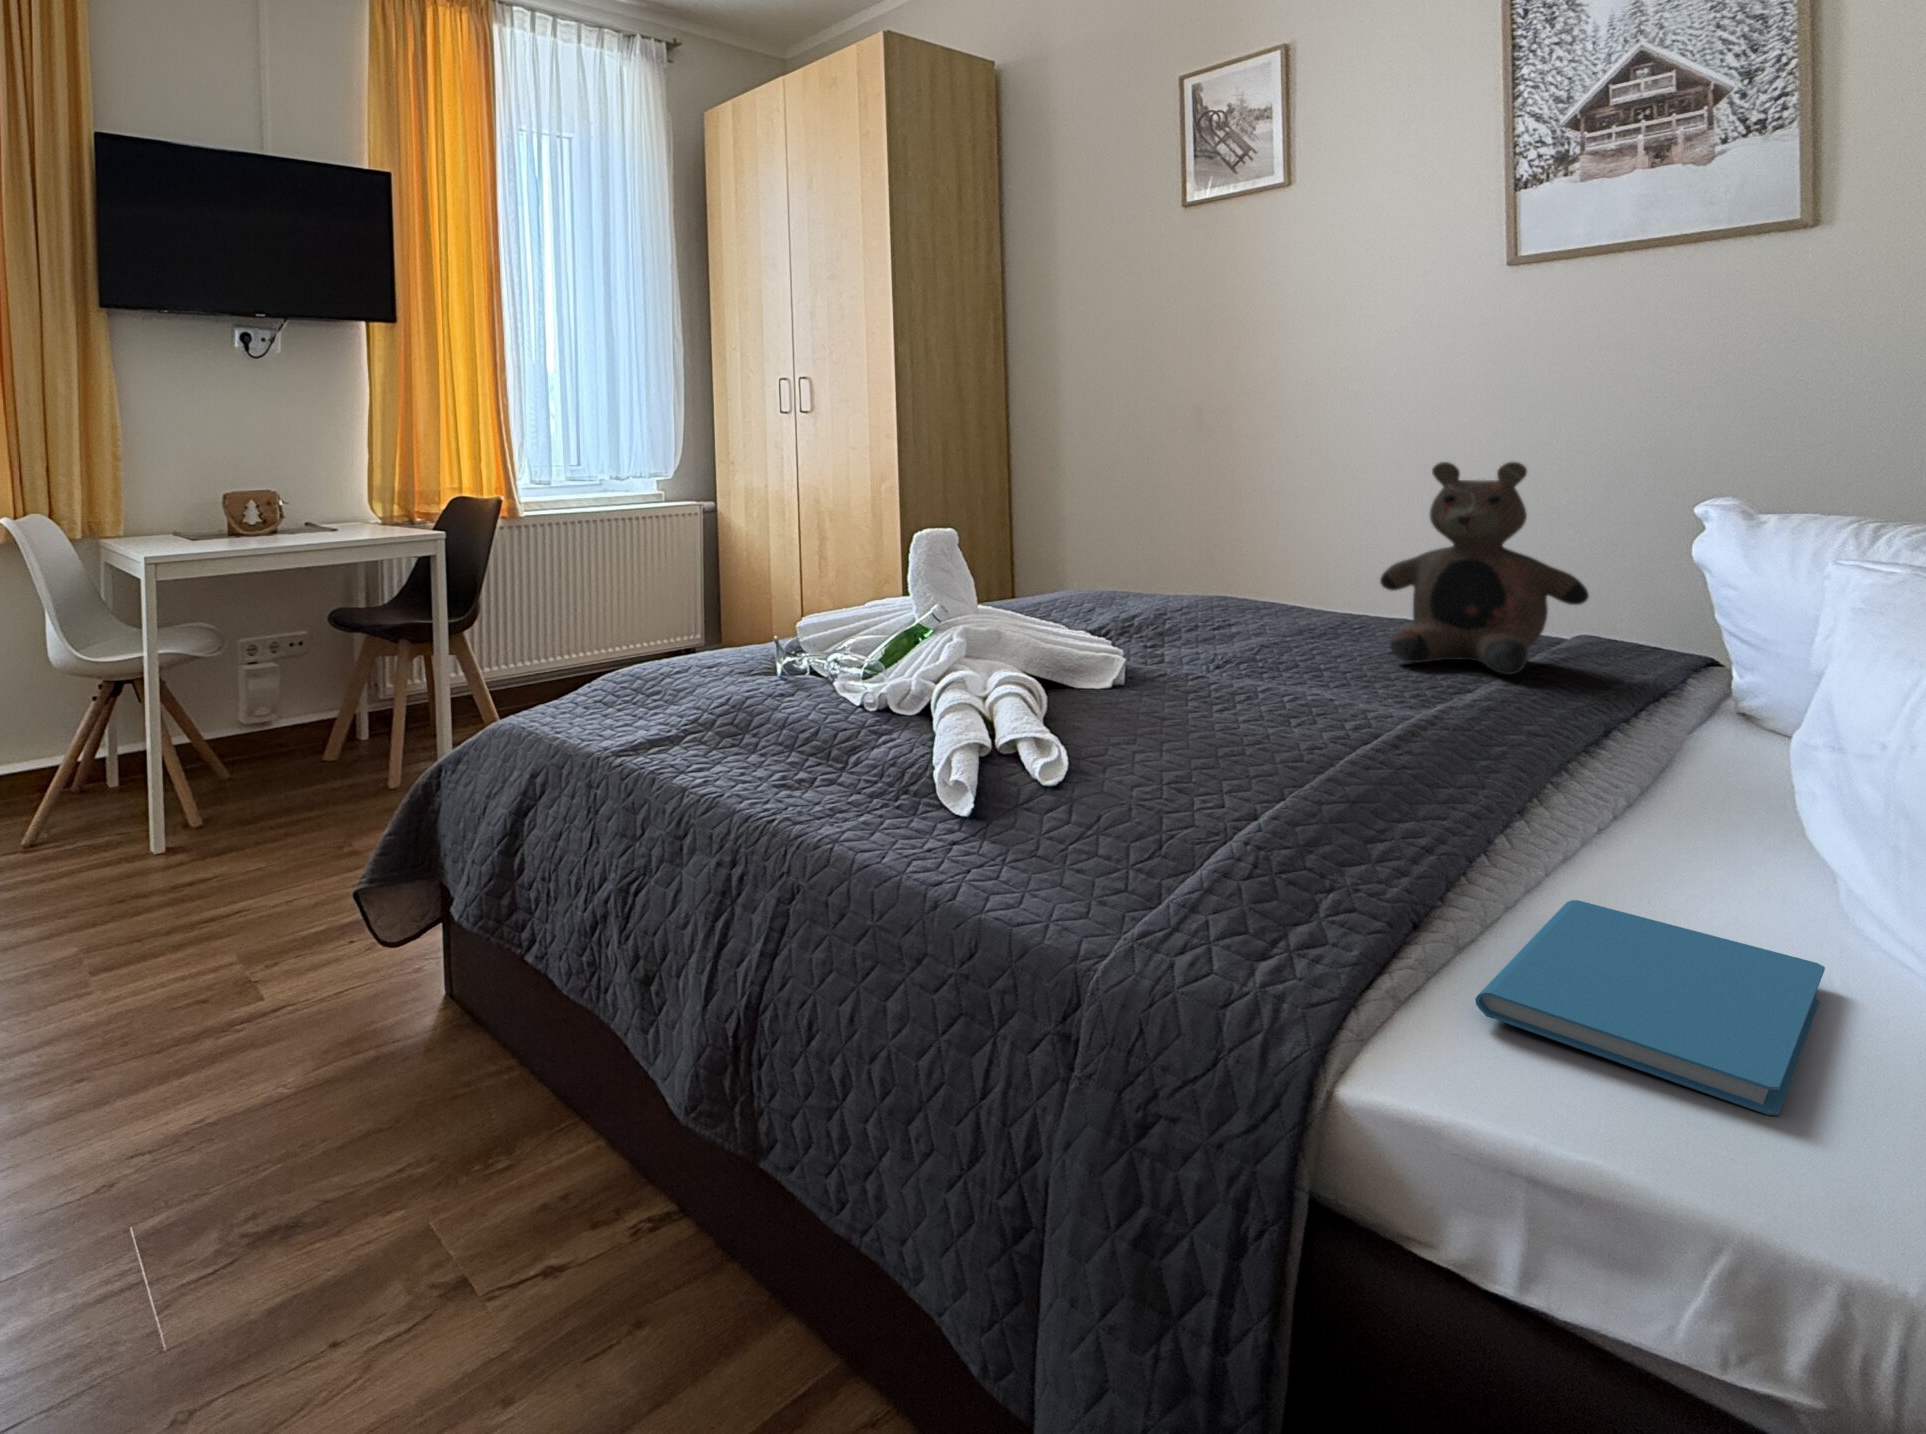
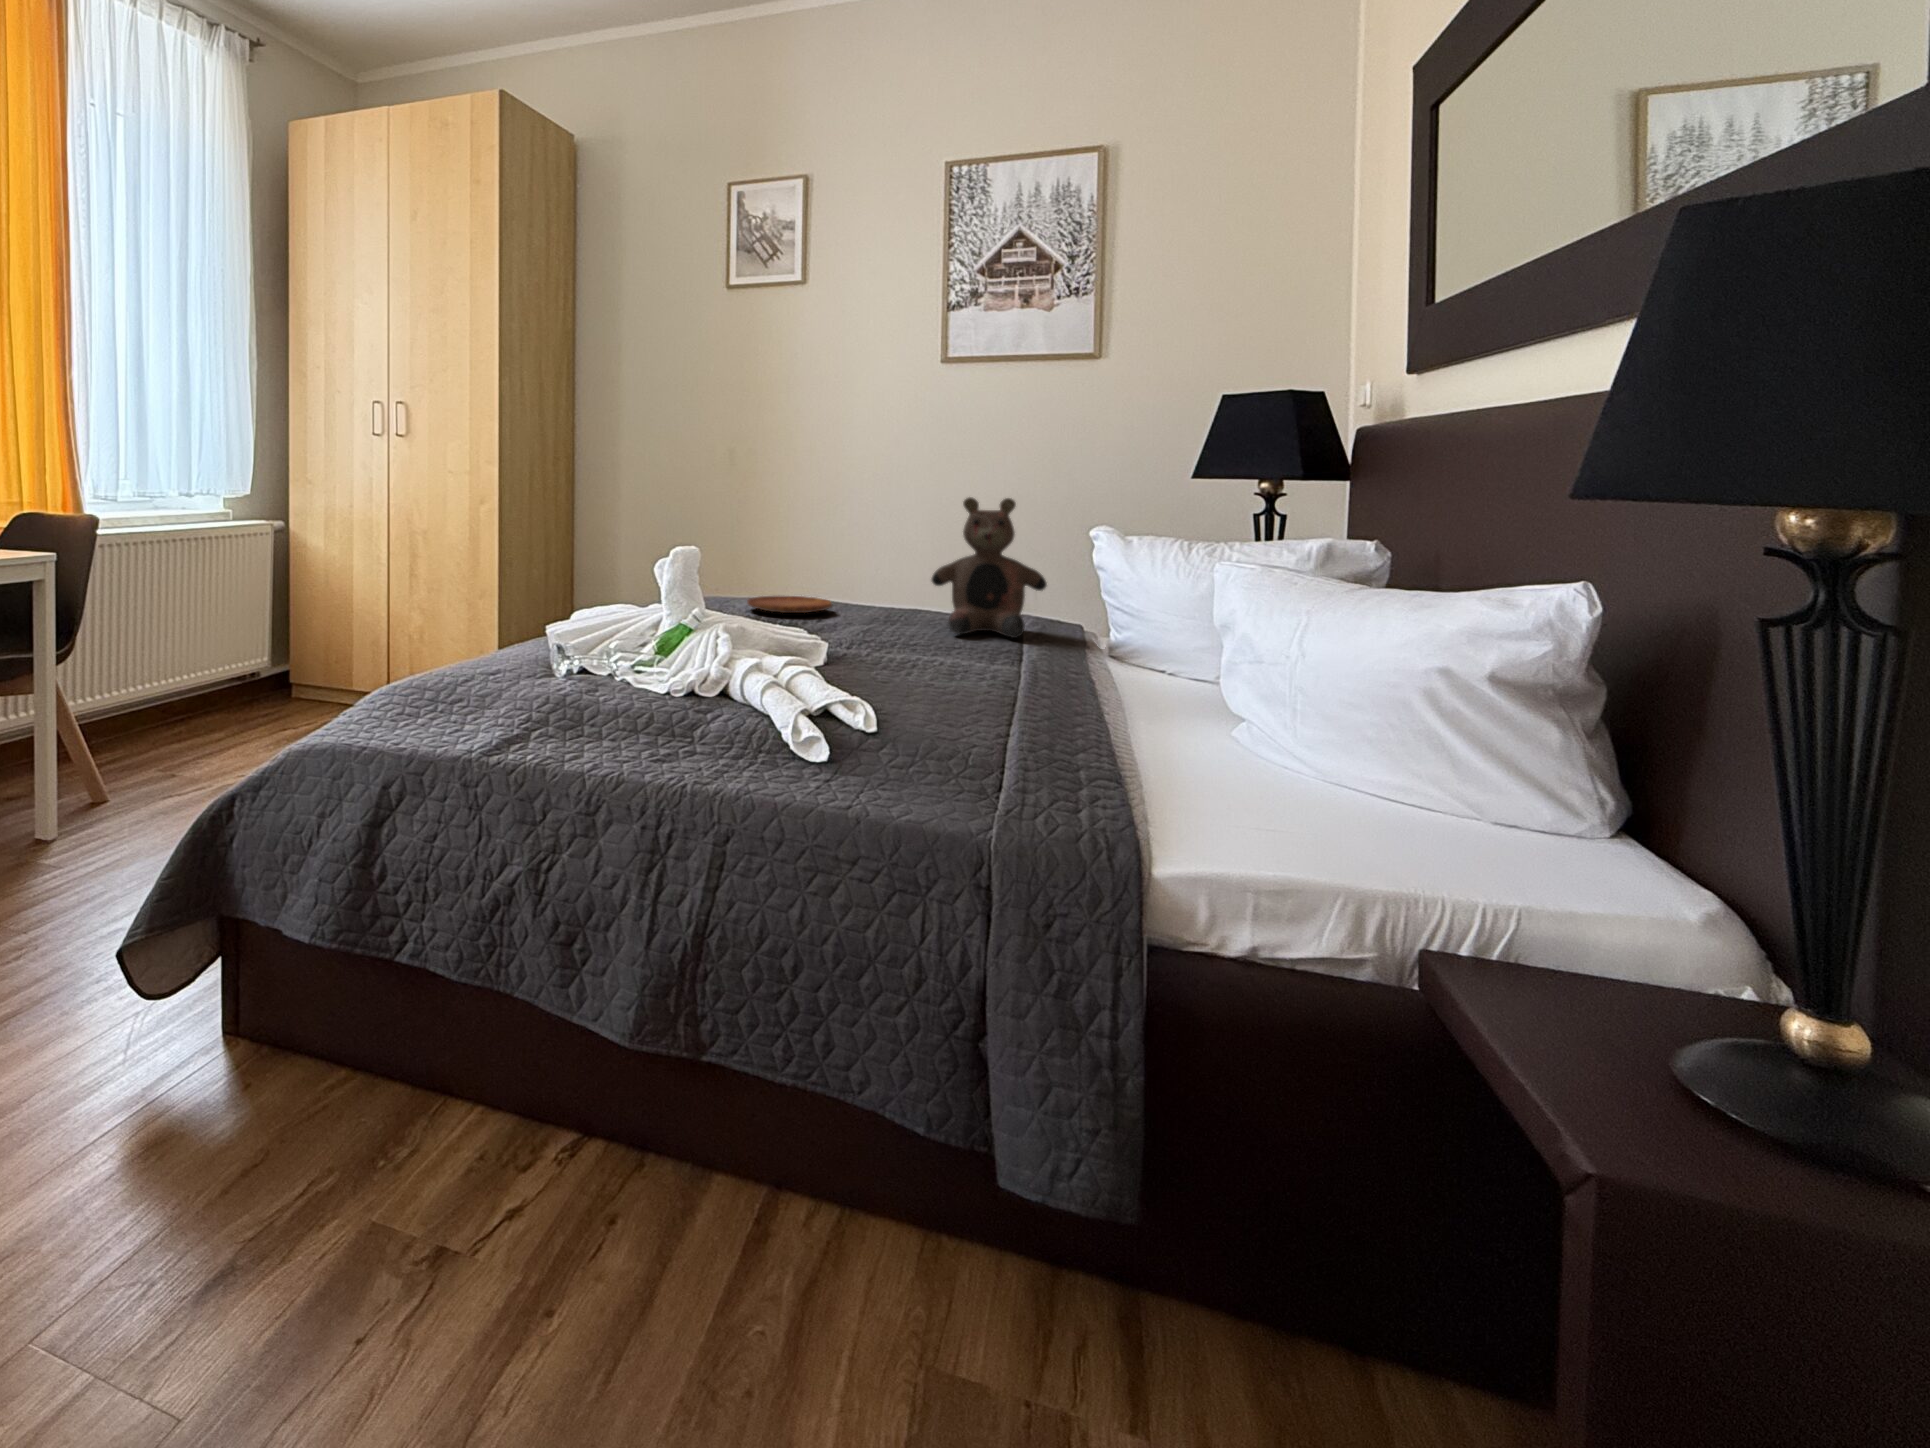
tray: none [1118,592,1244,617] -> present [747,596,832,613]
book: present [1475,900,1825,1116] -> none [1147,753,1295,829]

